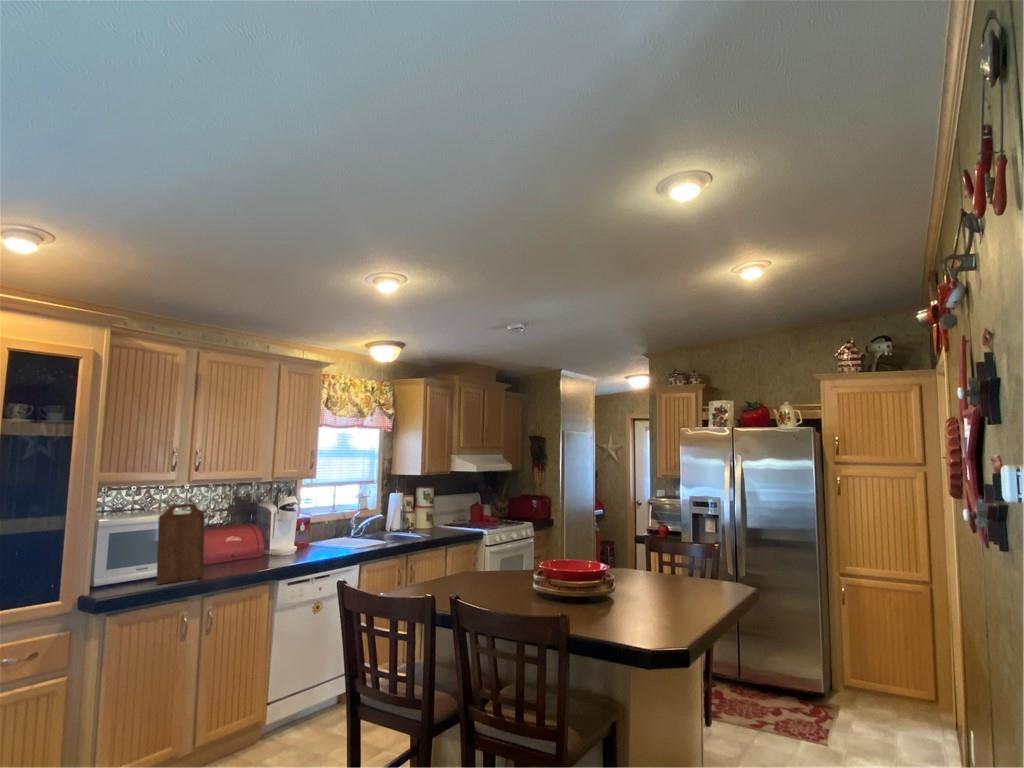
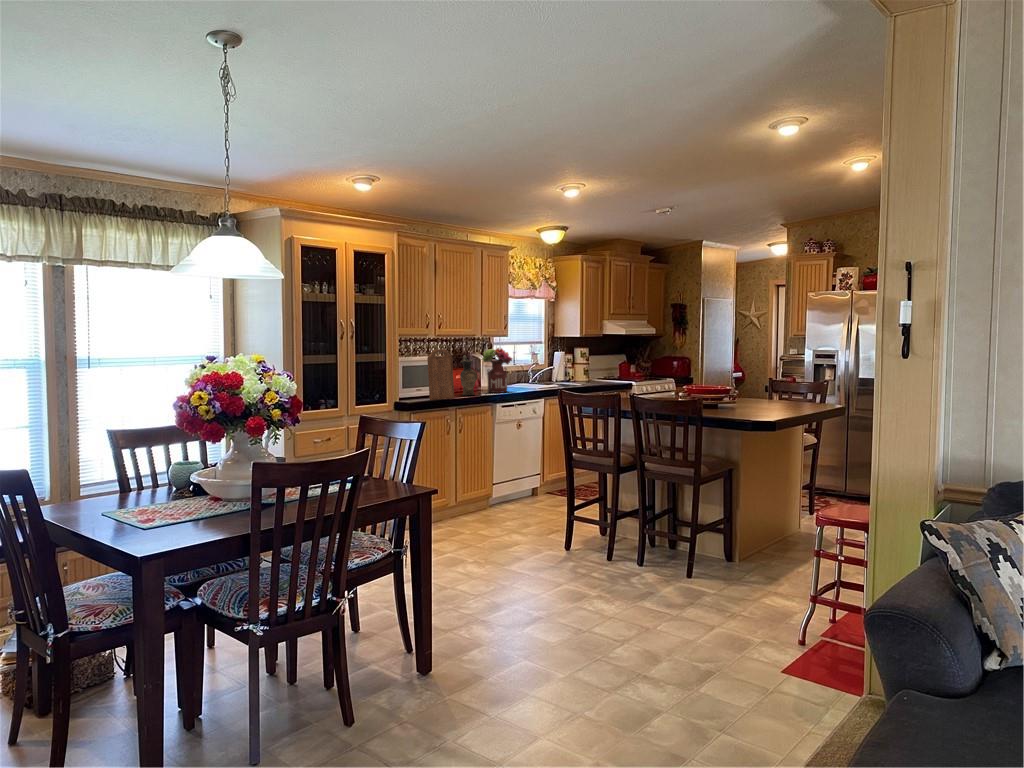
flower arrangement: none [267,495,313,560] -> present [482,348,512,393]
ceramic pitcher: none [227,508,253,568] -> present [460,355,477,395]

